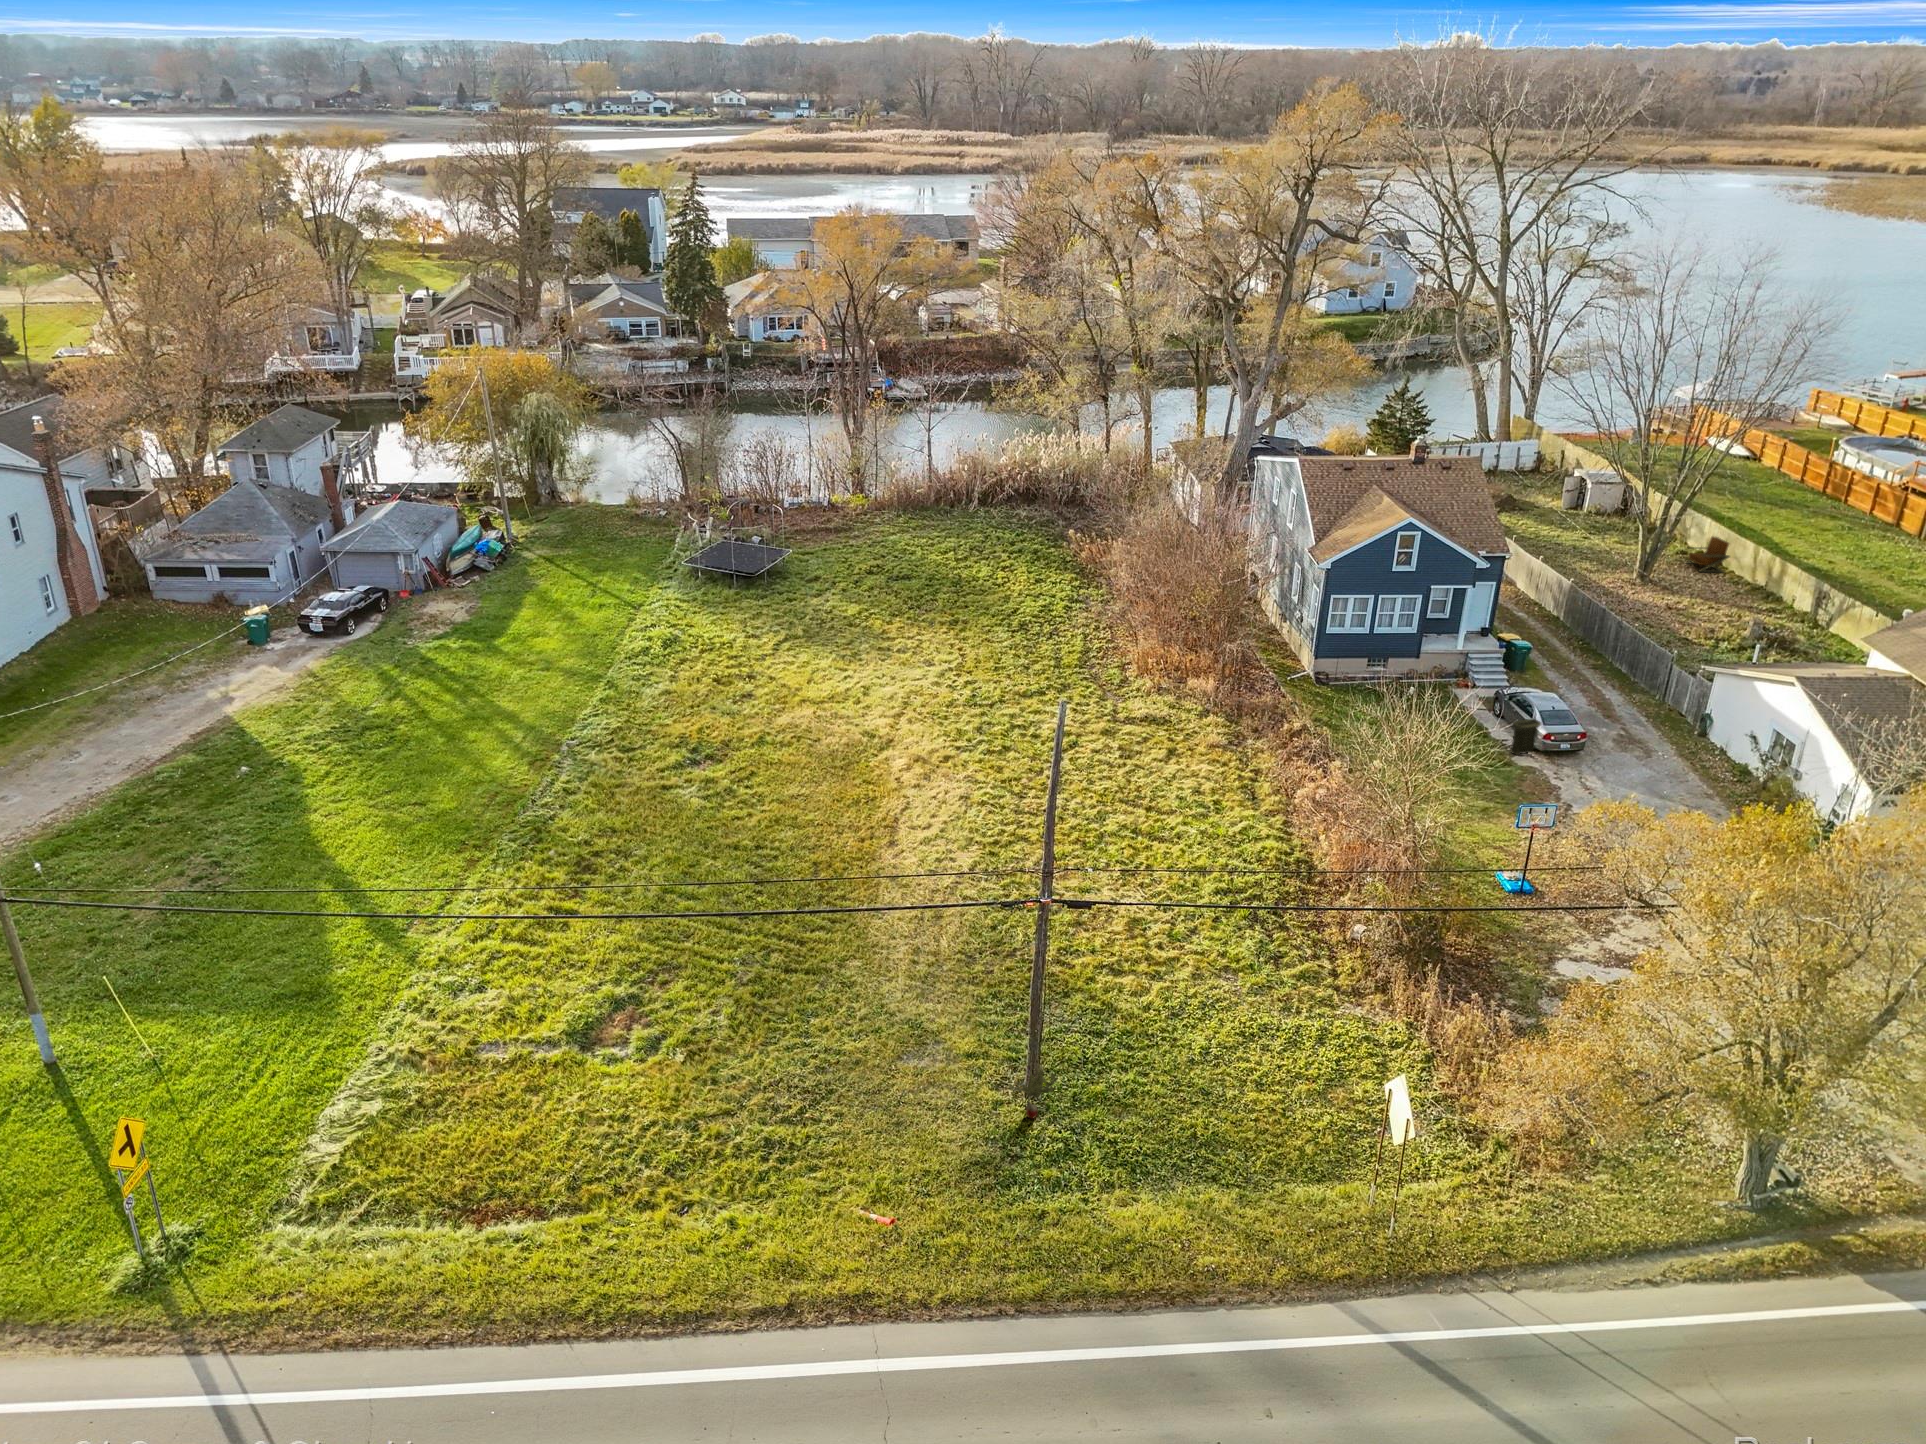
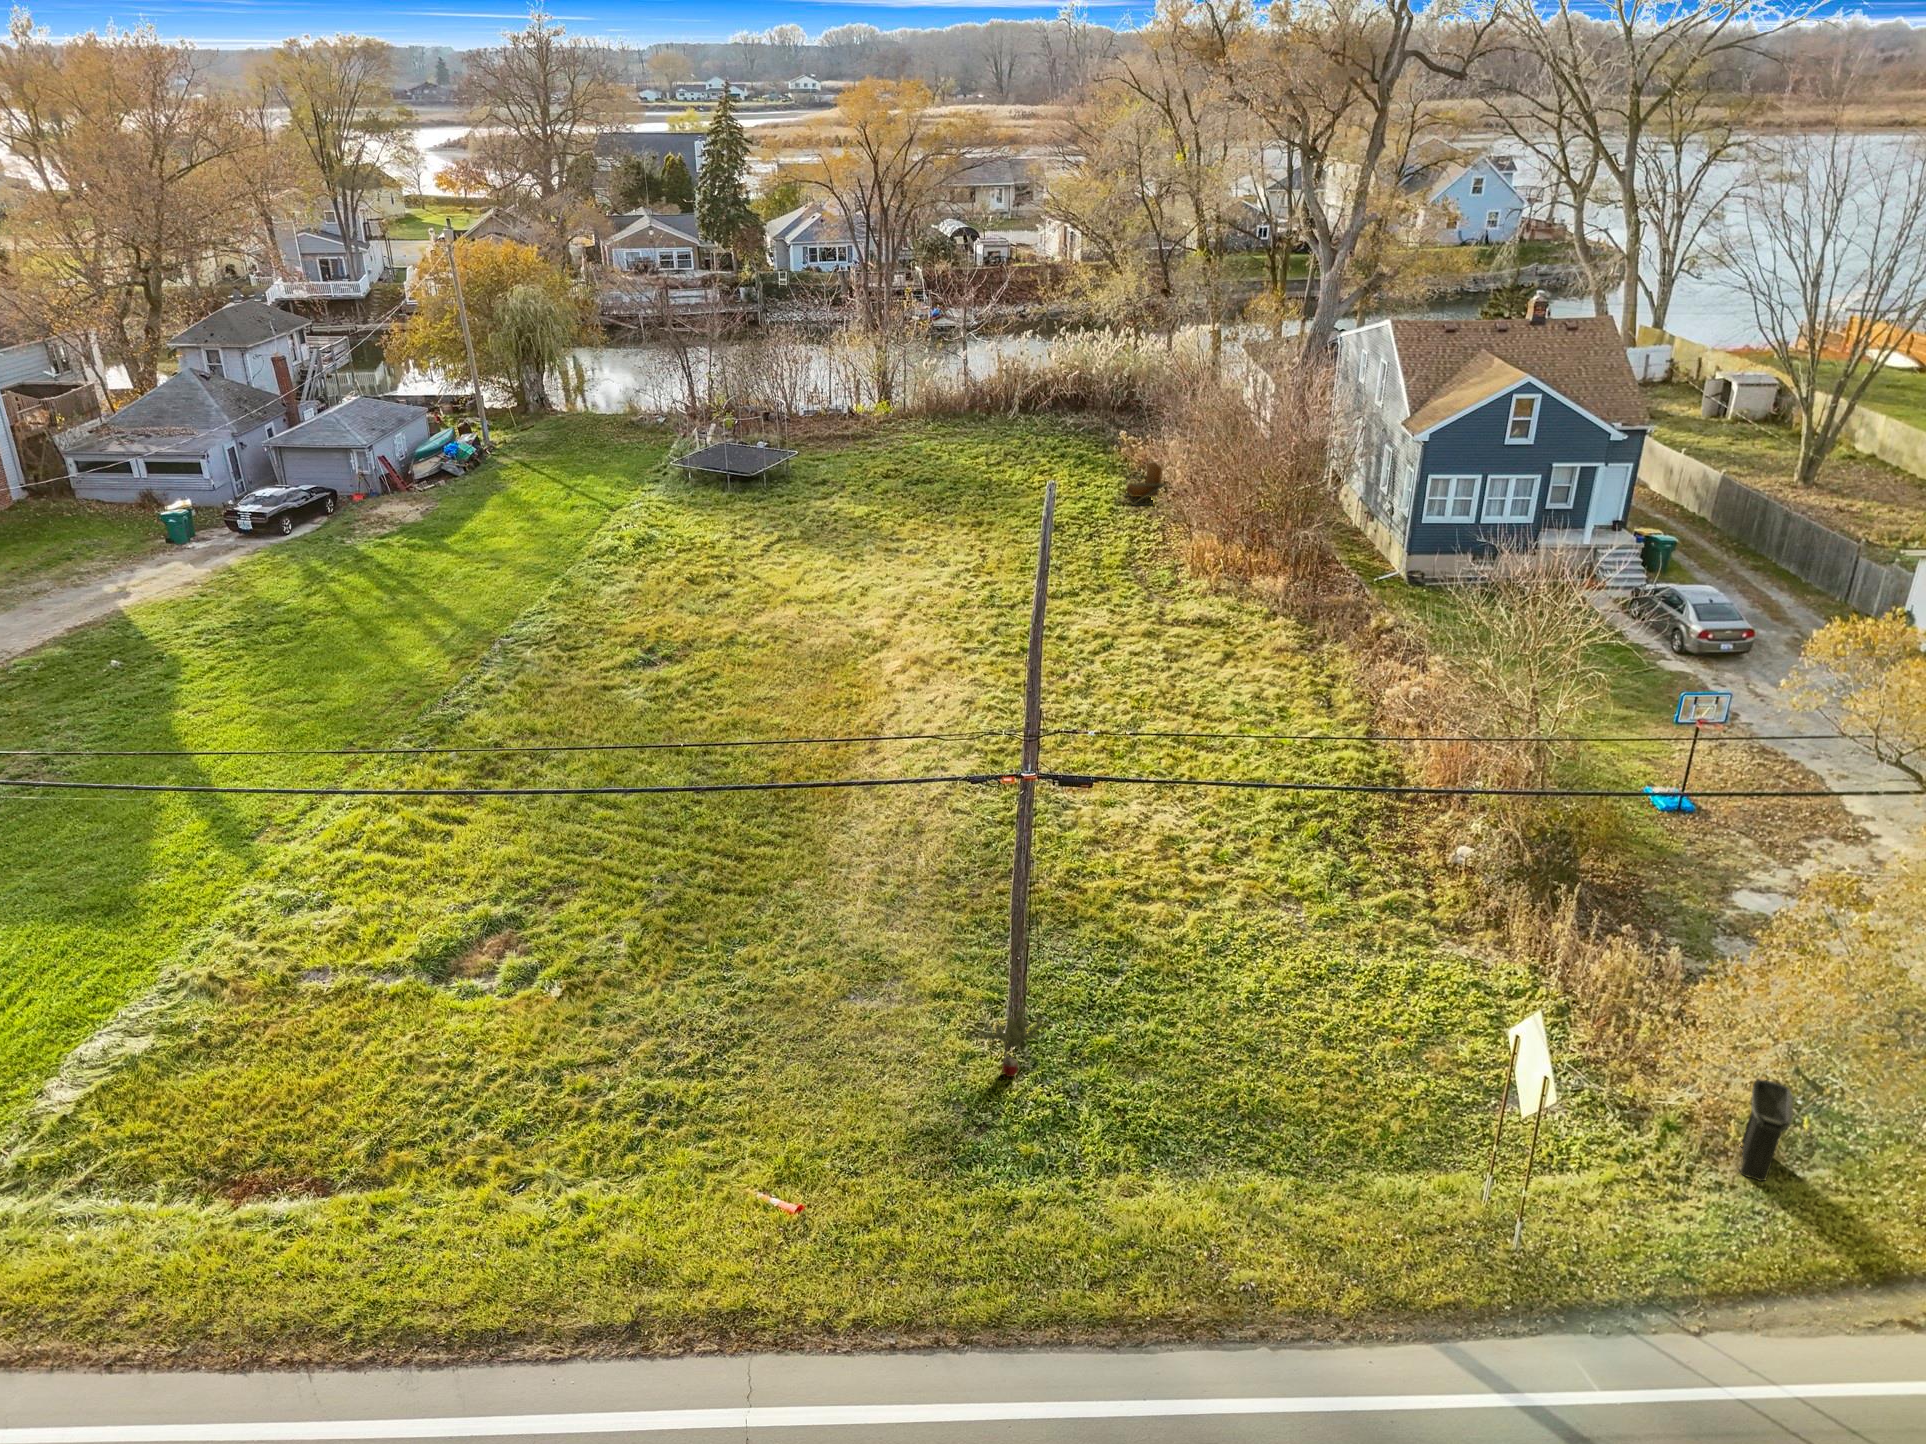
lounge chair: present [1685,536,1730,572] -> present [1125,462,1164,505]
trash can: present [1511,719,1541,755] -> present [1740,1080,1793,1181]

